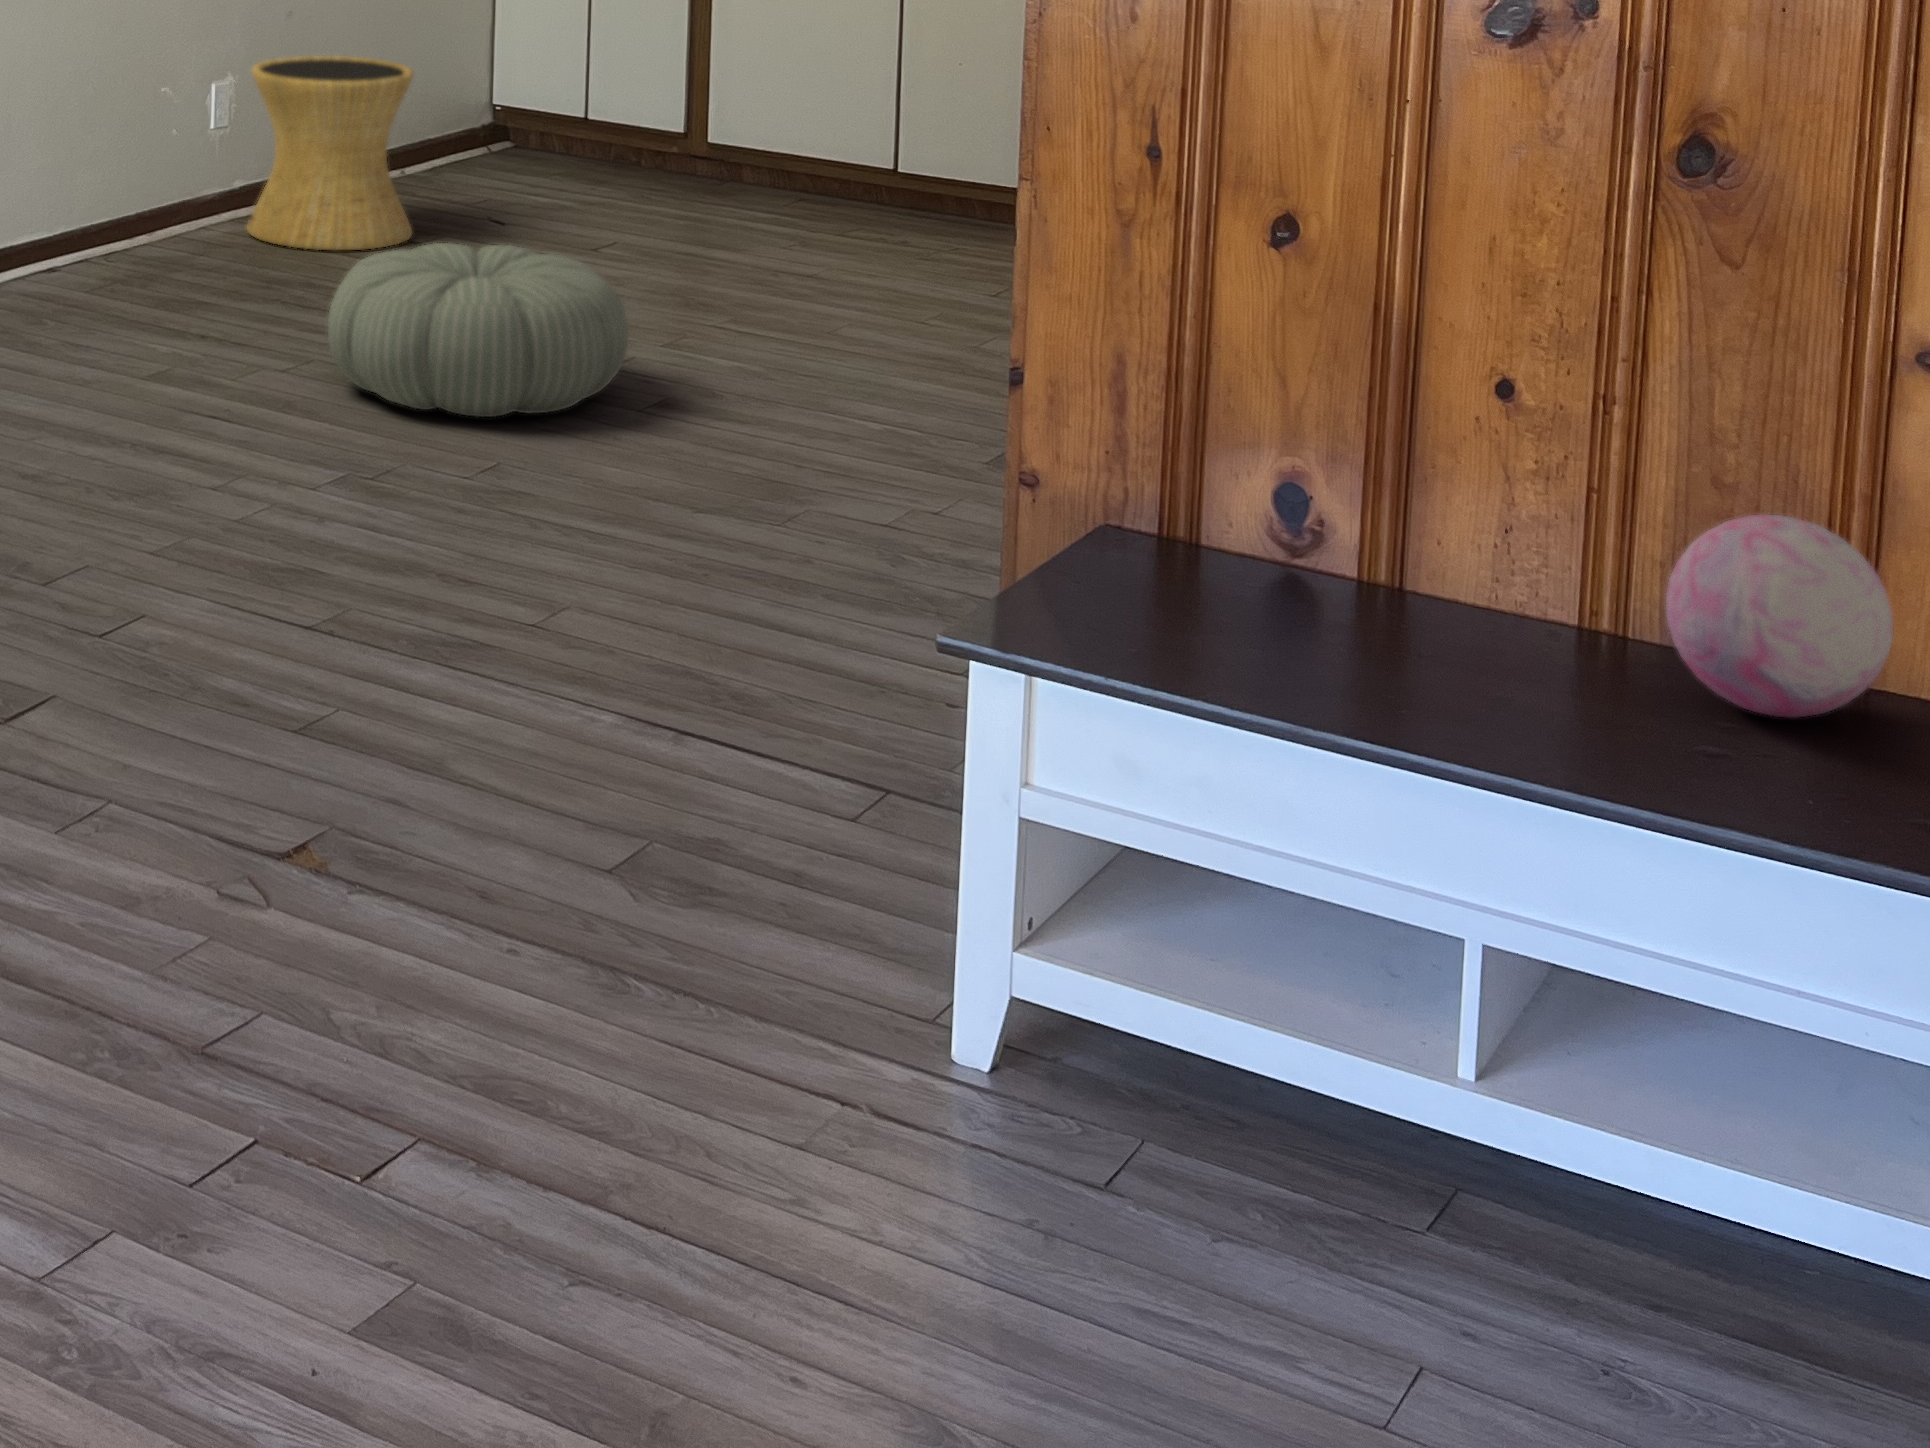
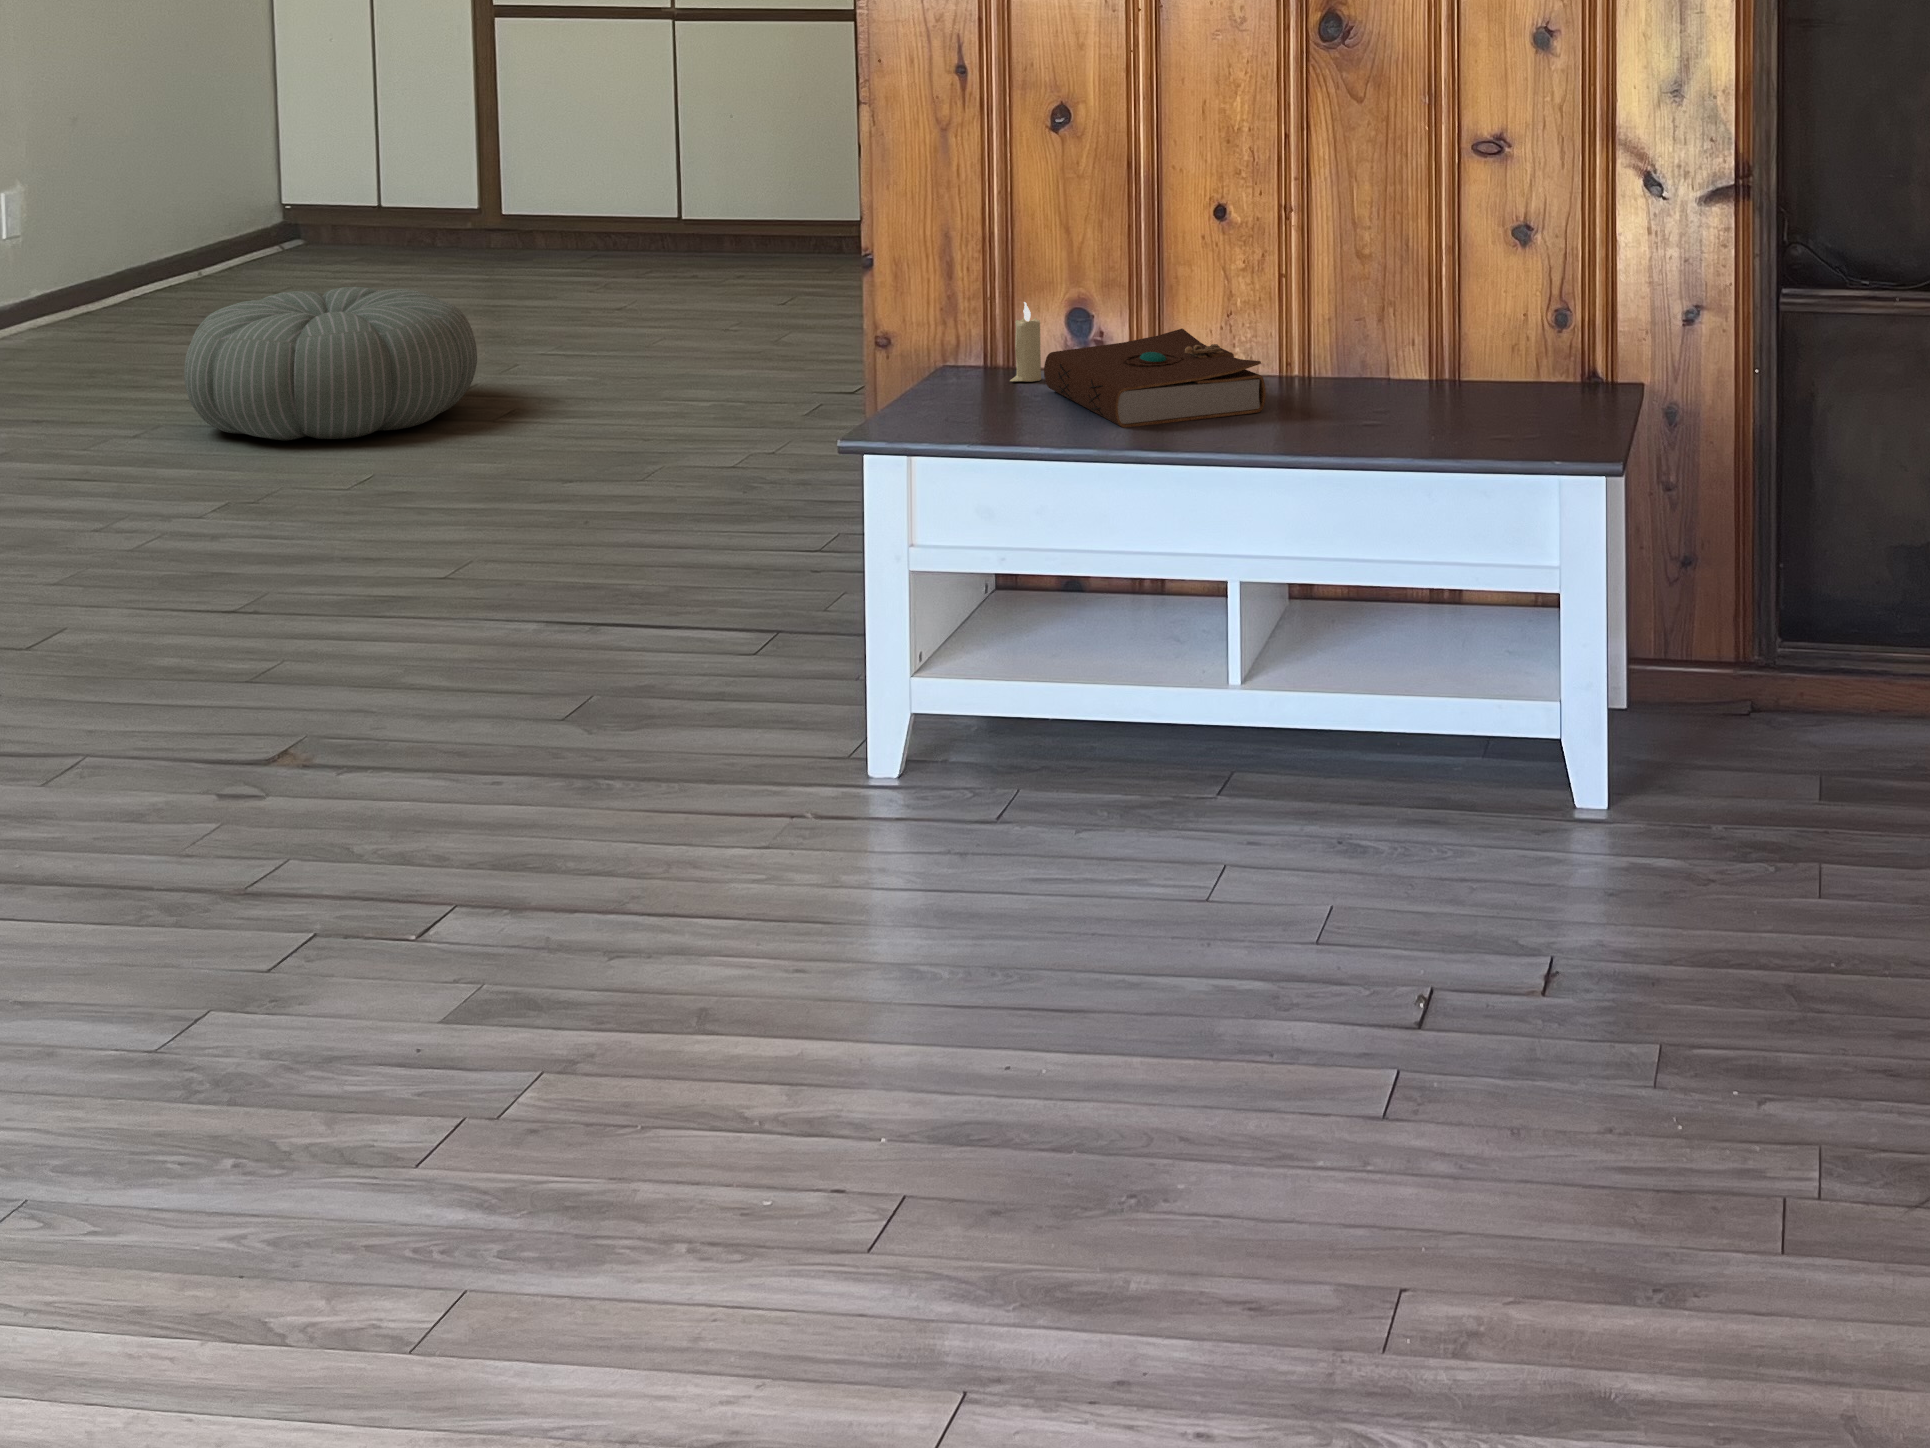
side table: present [247,56,414,250] -> none [49,150,230,336]
candle: none [1186,470,1235,574] -> present [1010,302,1041,382]
decorative orb: present [1666,515,1893,718] -> none [1337,263,1475,402]
book: none [1231,538,1546,693] -> present [1044,329,1266,428]

